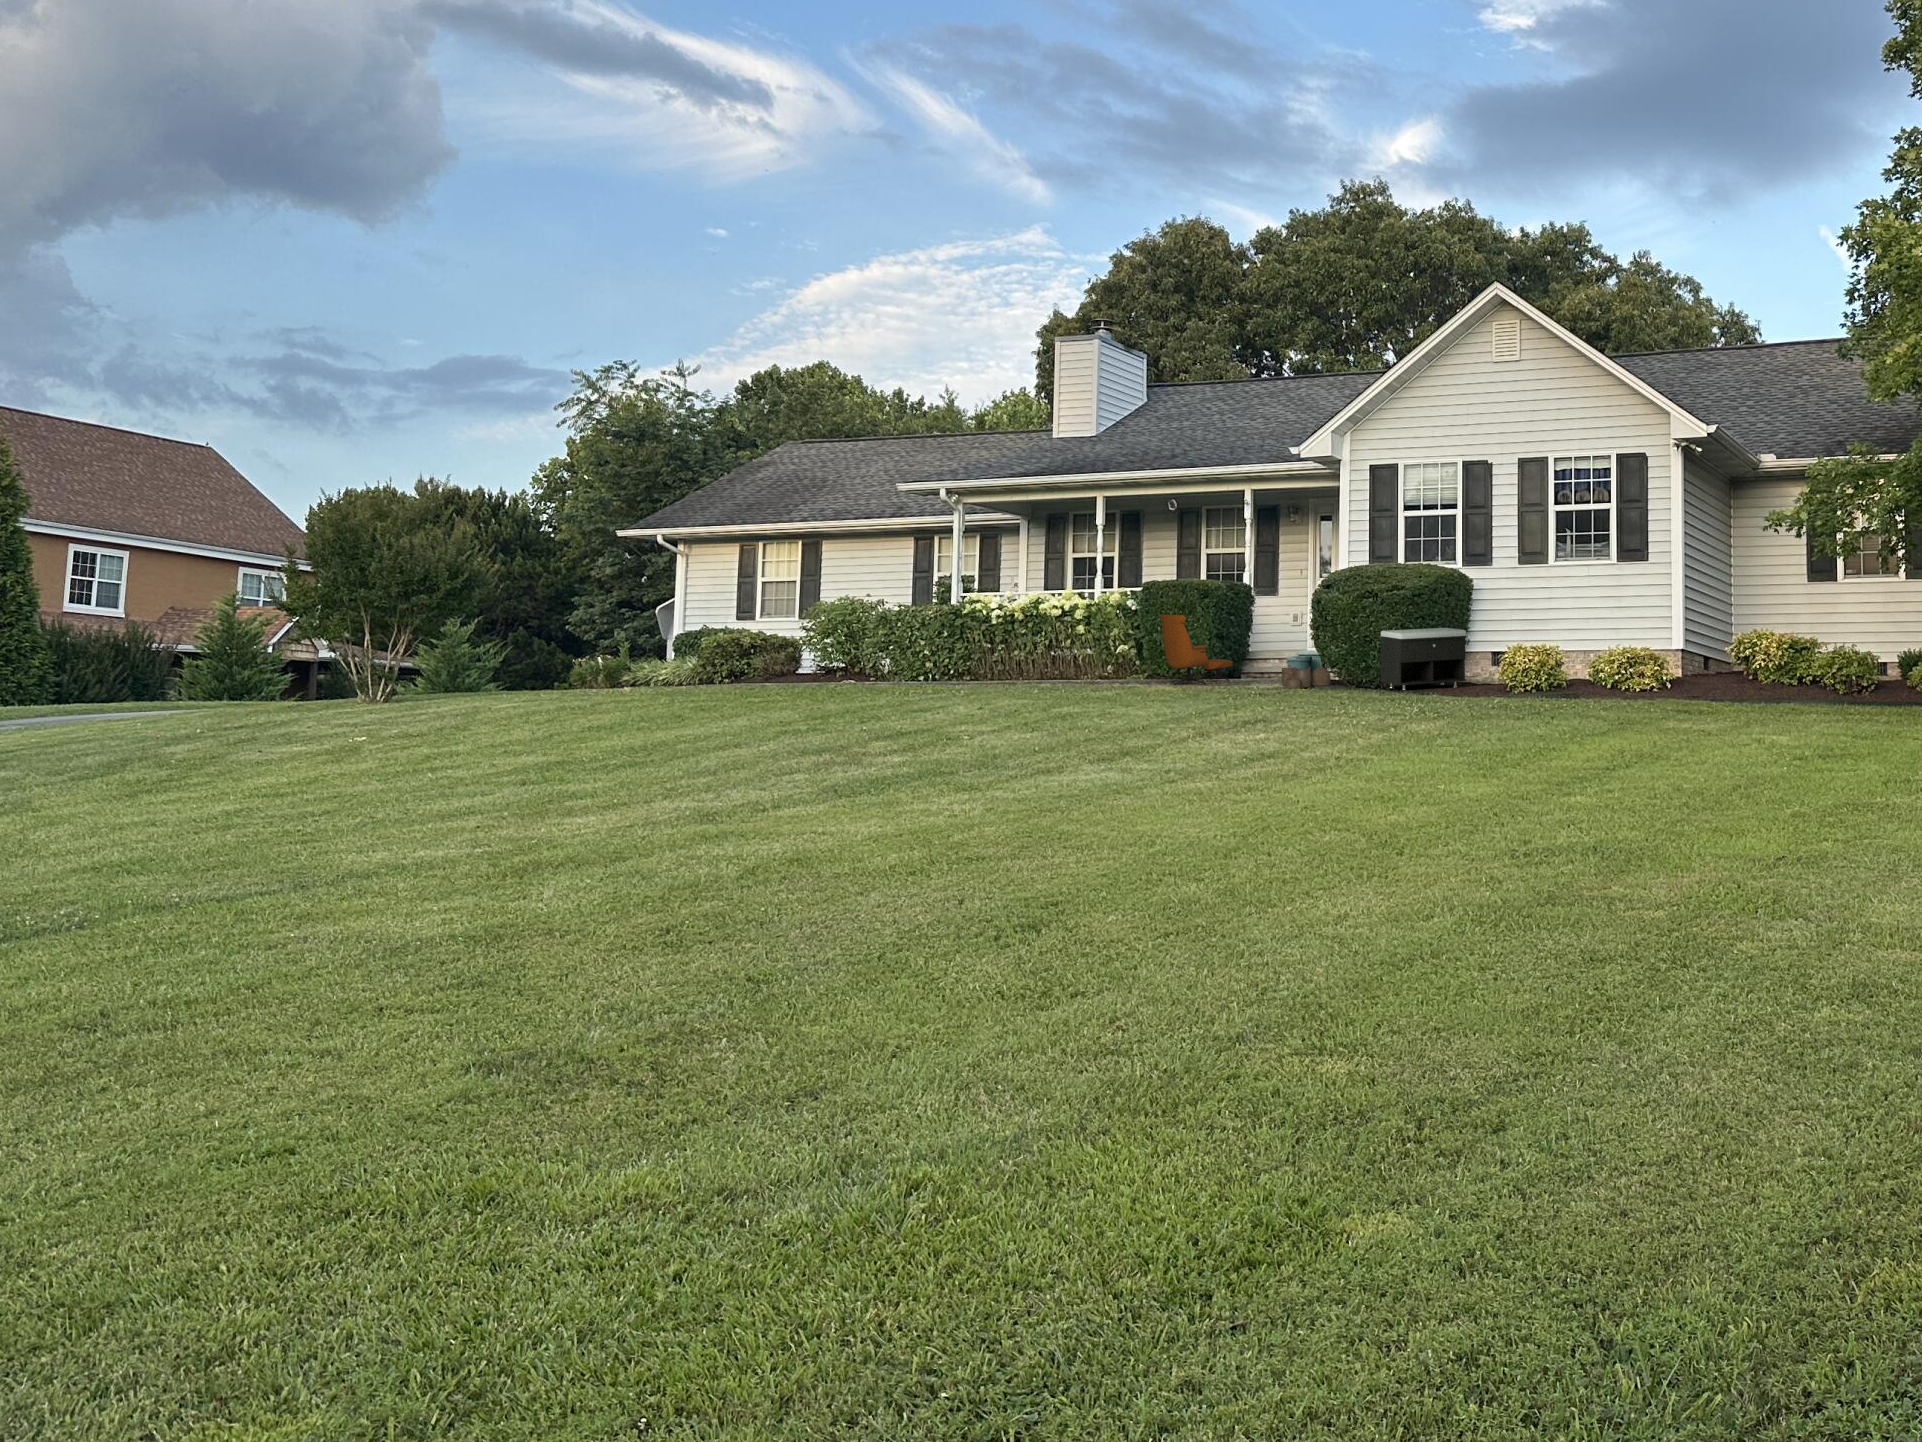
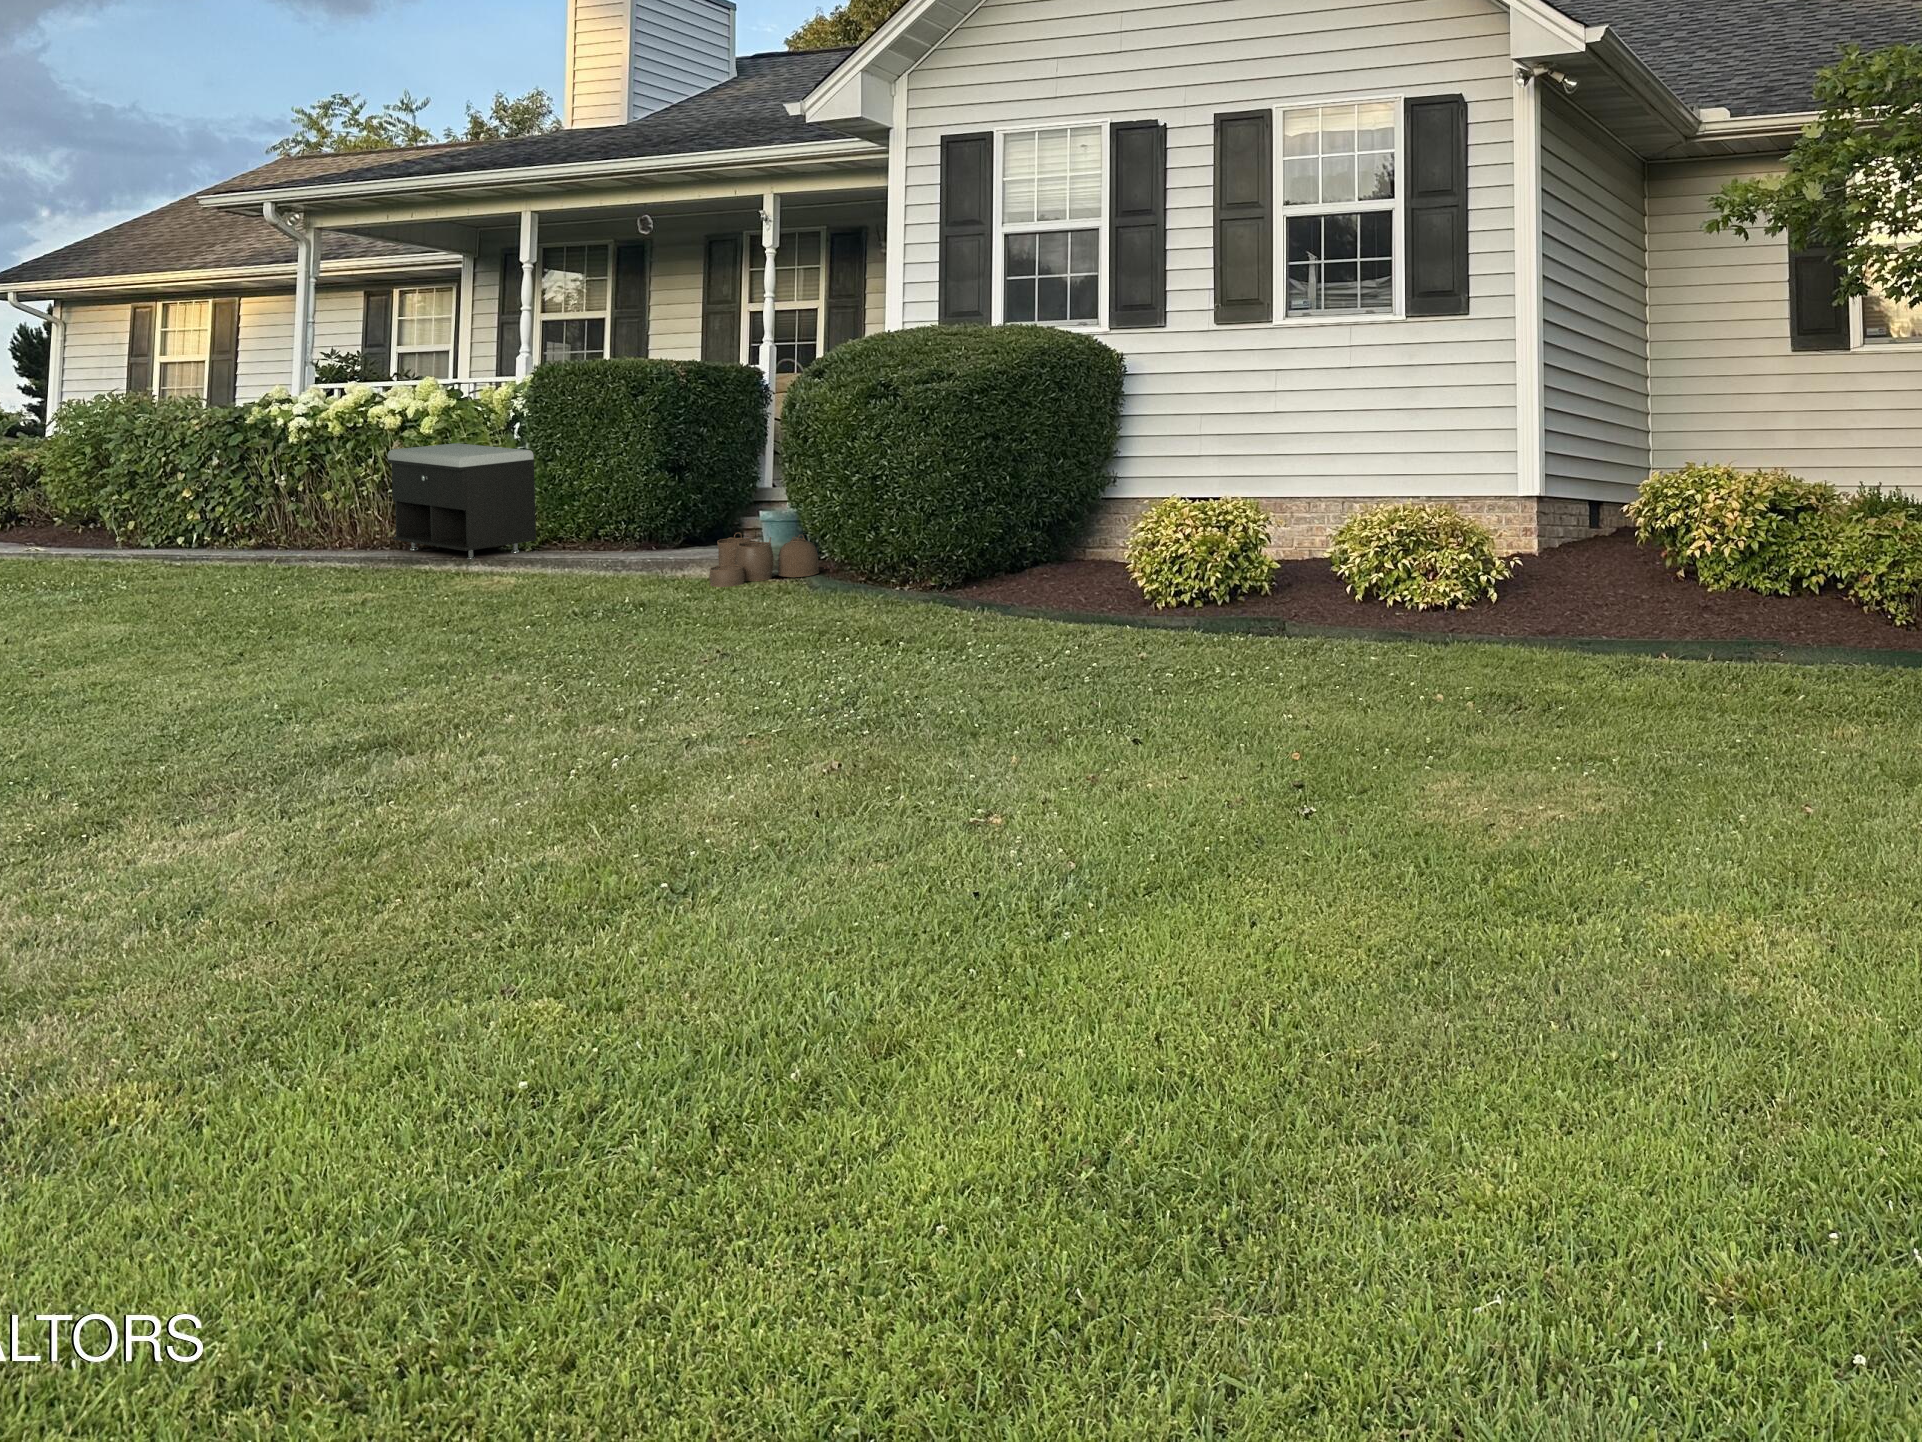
lounge chair: present [1160,614,1233,686] -> none [488,428,661,572]
storage bench: present [1381,628,1466,690] -> present [388,443,536,559]

